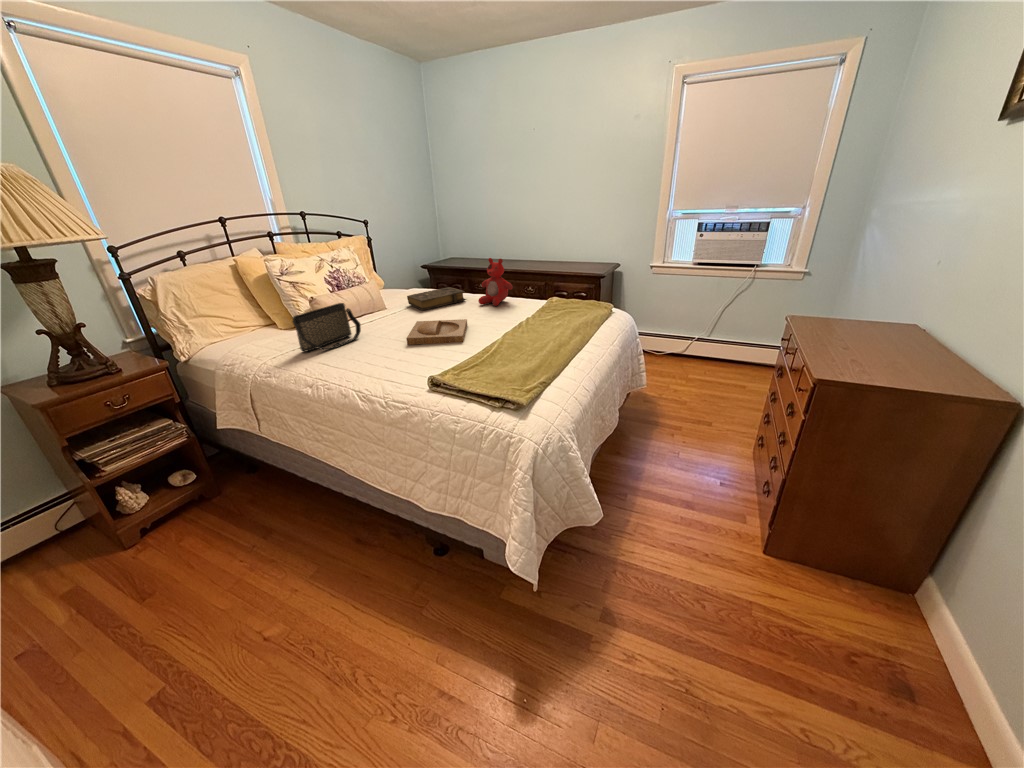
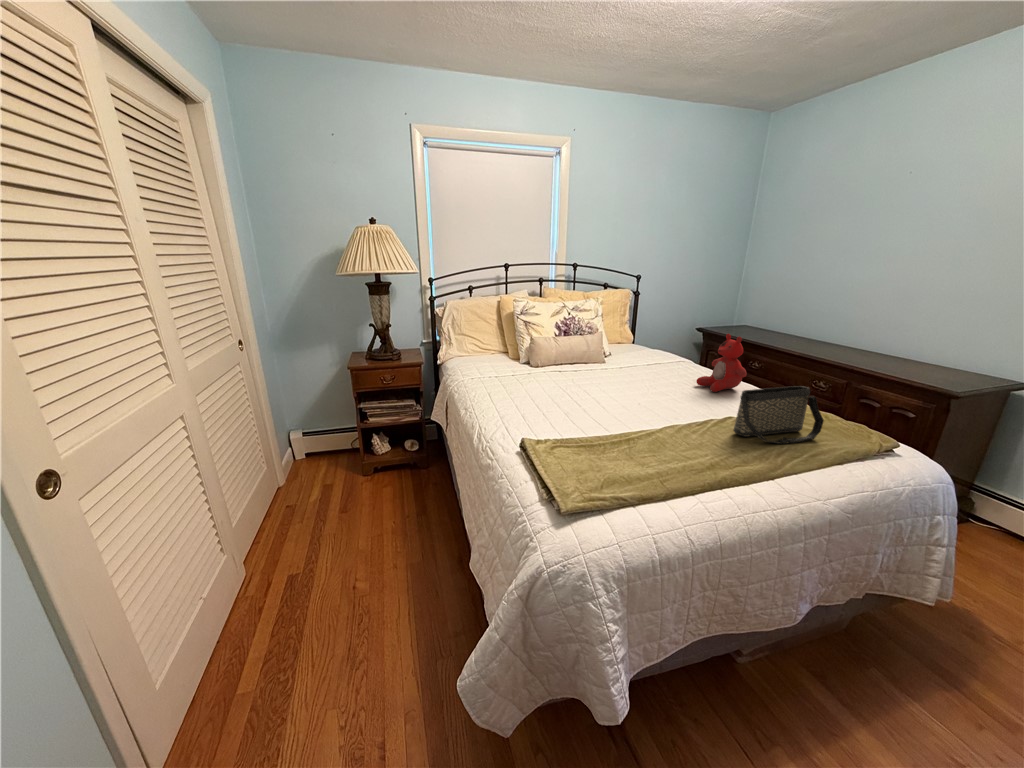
book: present [407,287,466,310] -> none [628,356,691,376]
handbag: present [292,303,361,351] -> present [734,386,824,444]
tray: present [406,319,467,345] -> none [565,382,649,418]

